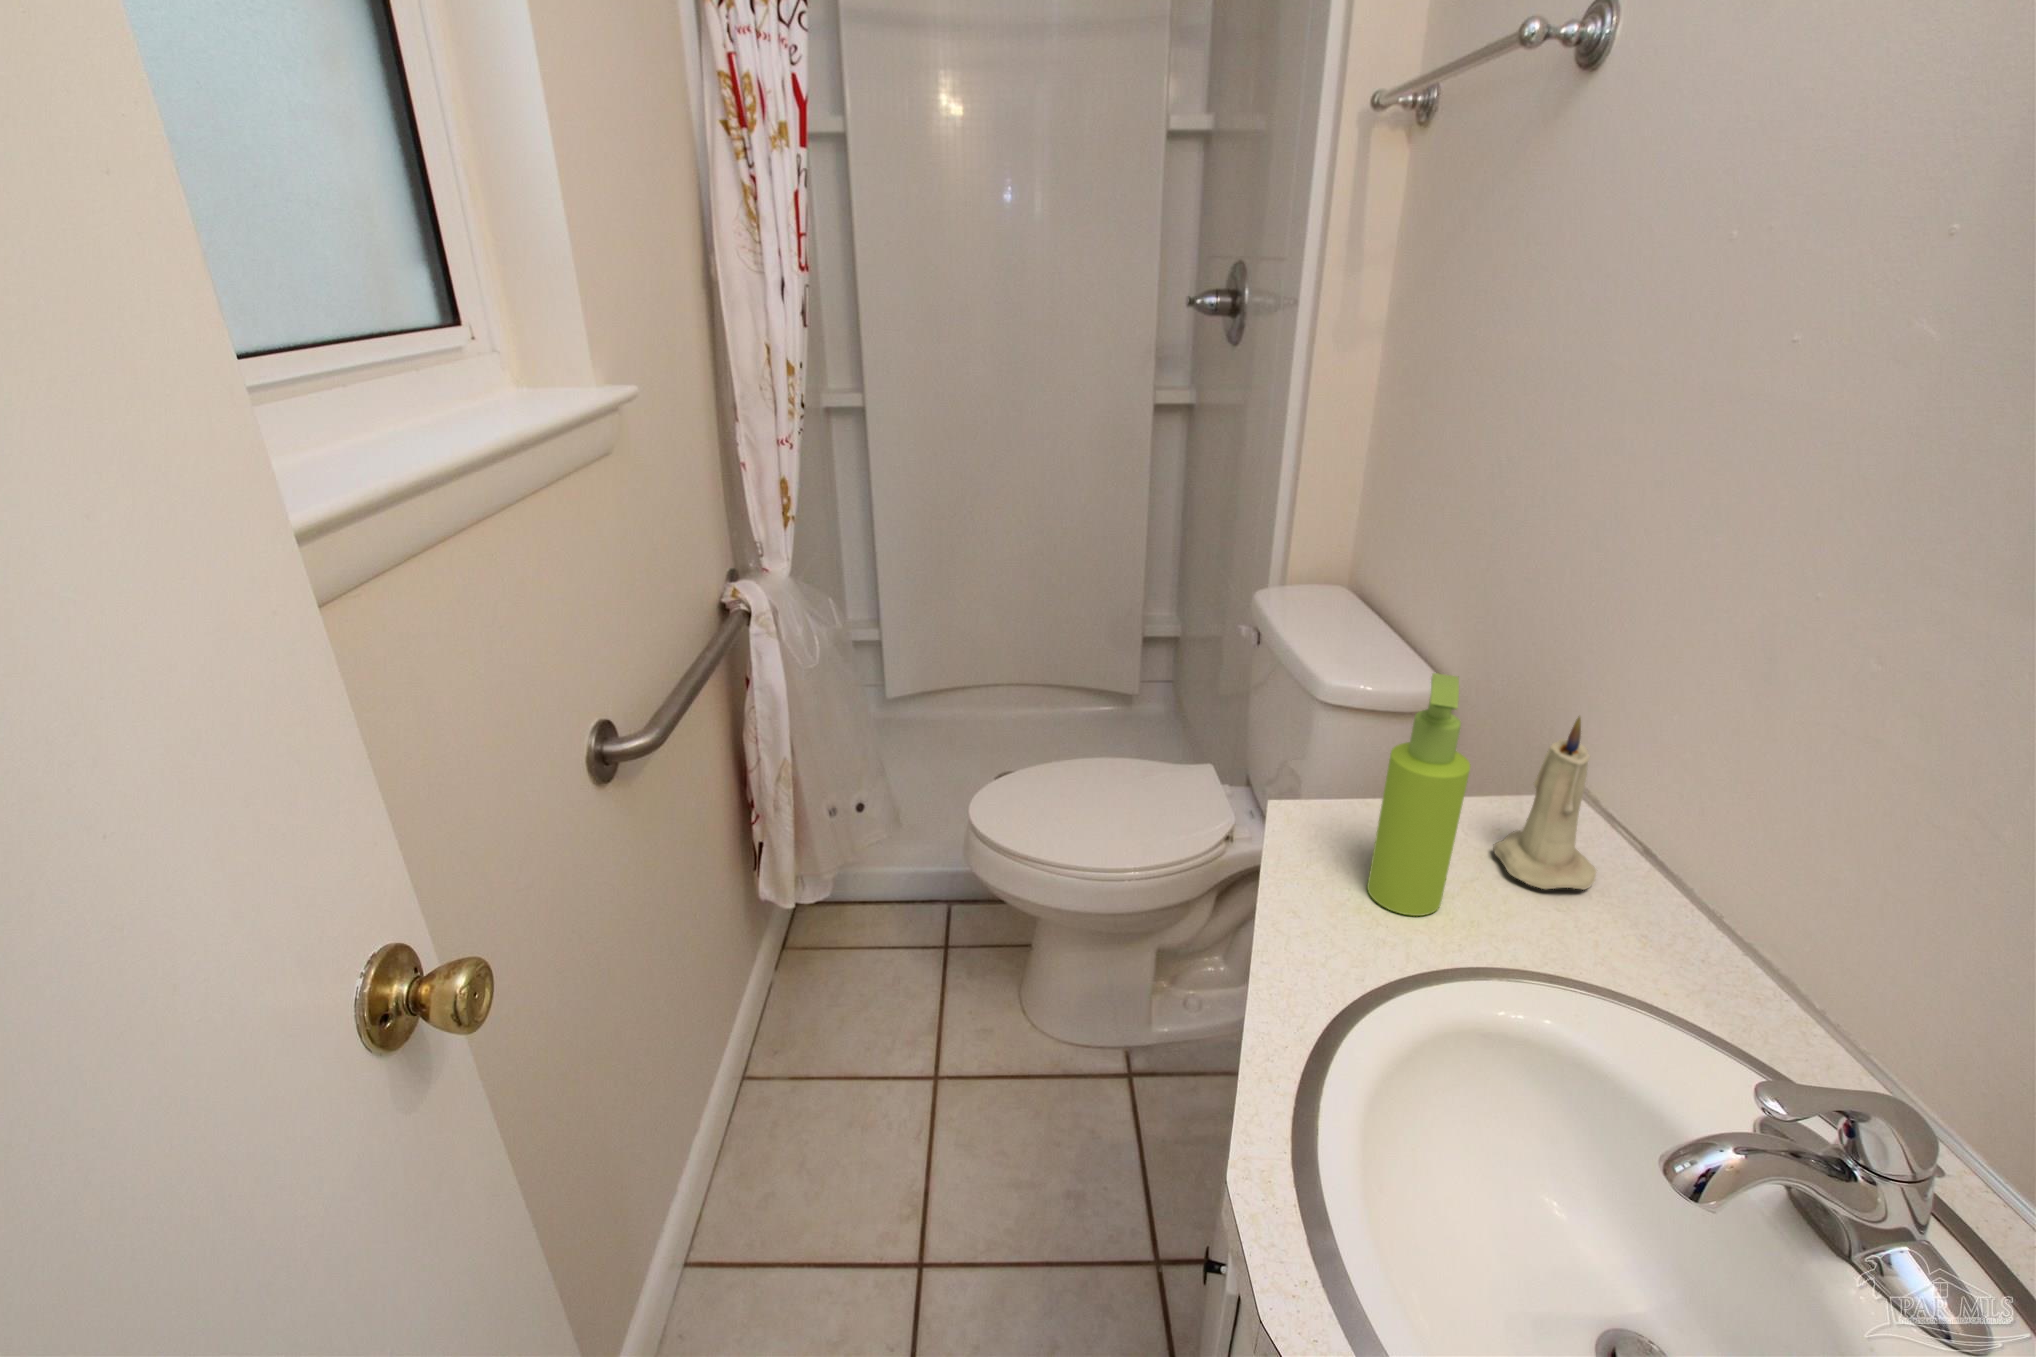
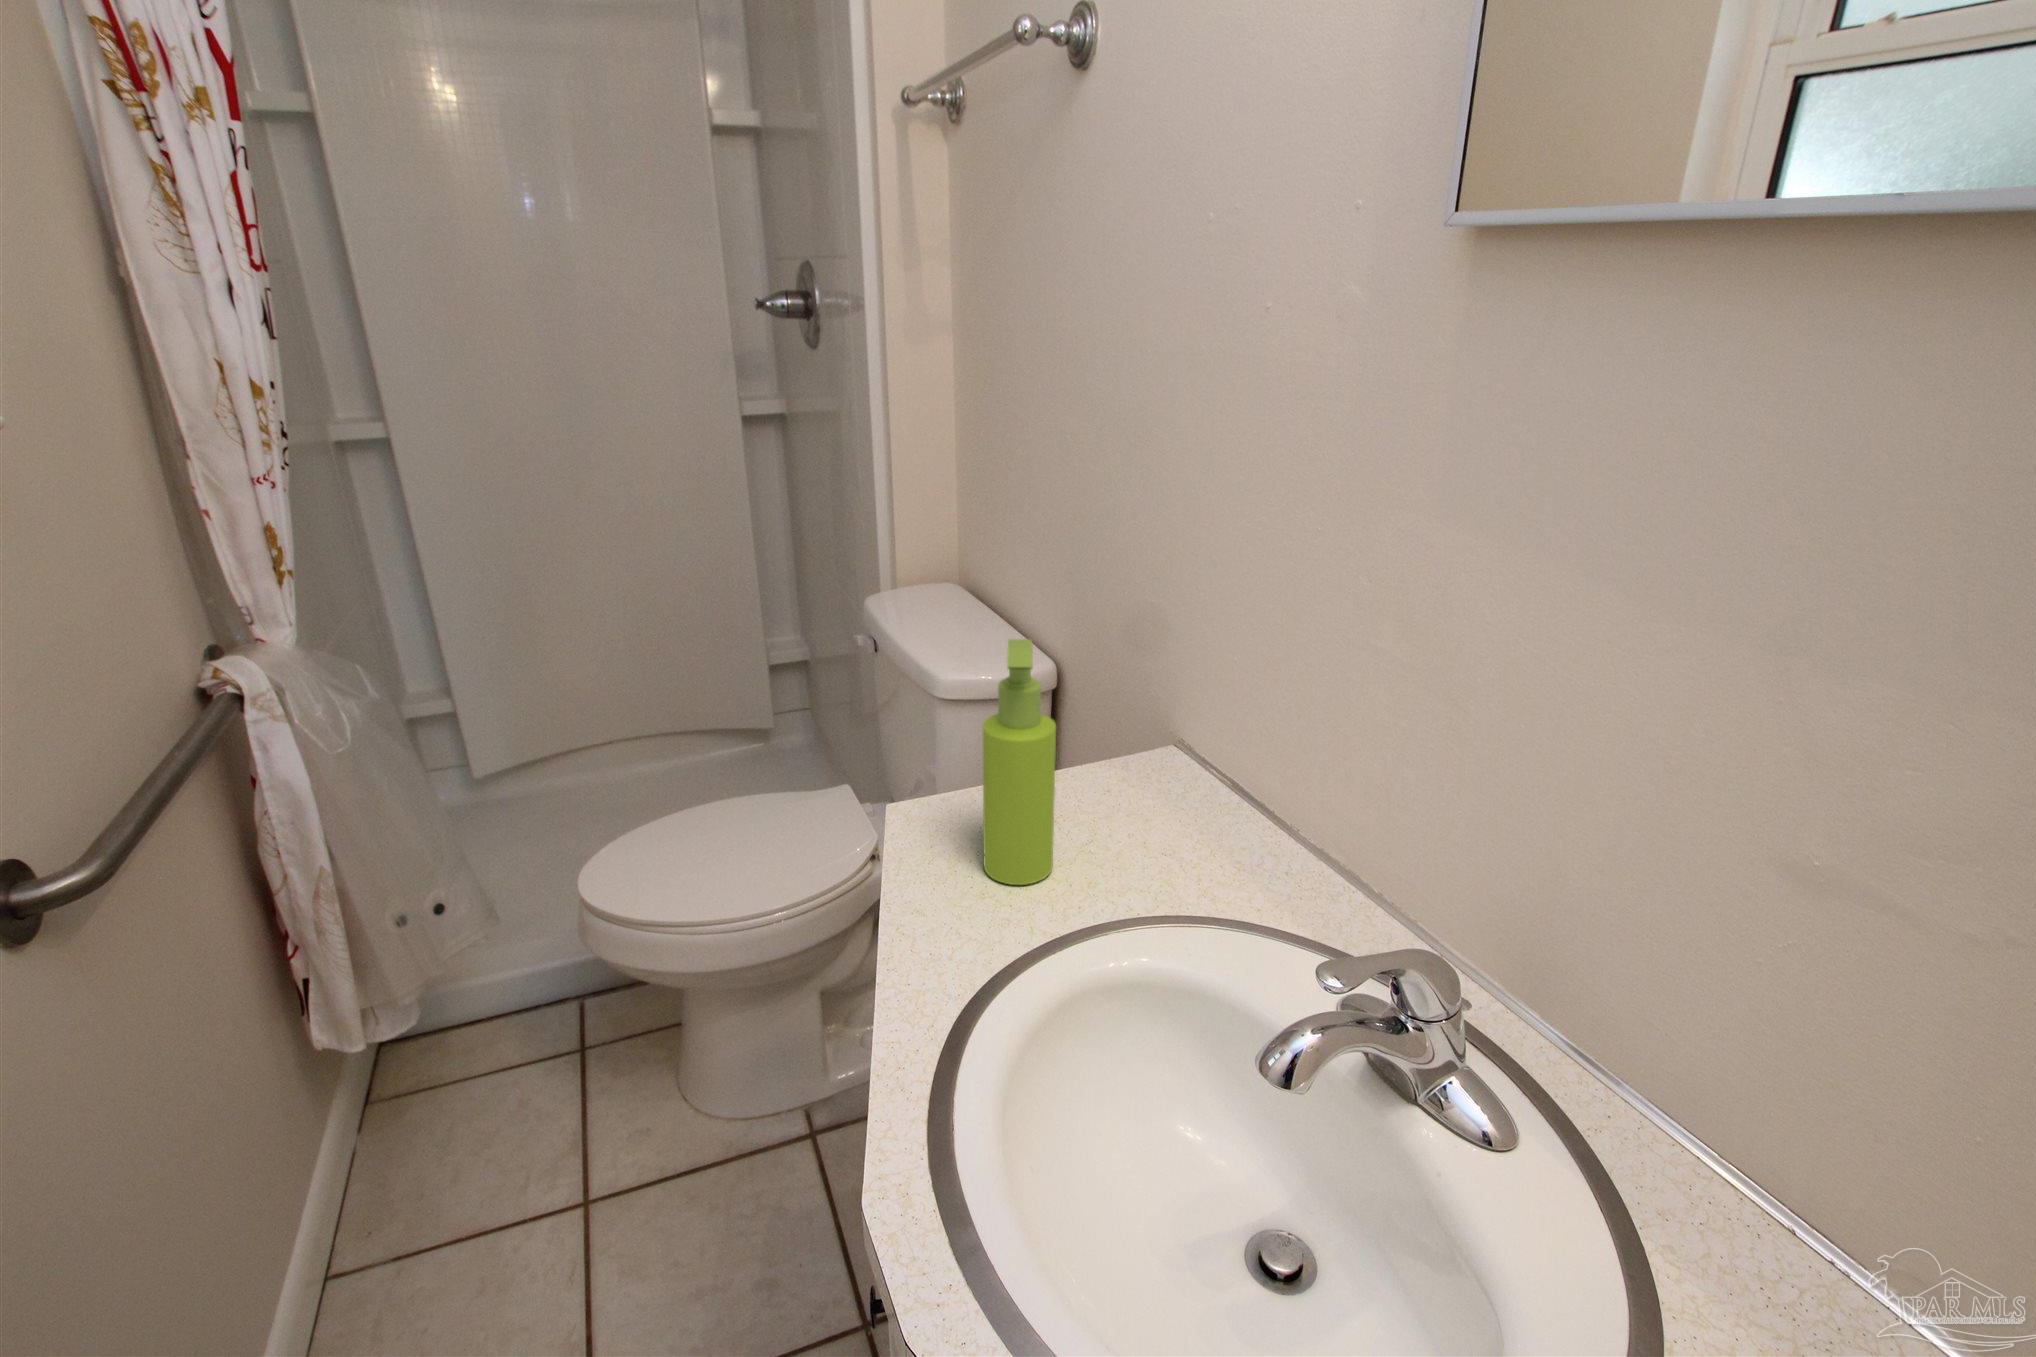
candle: present [1493,717,1597,890] -> none [1093,665,1180,833]

